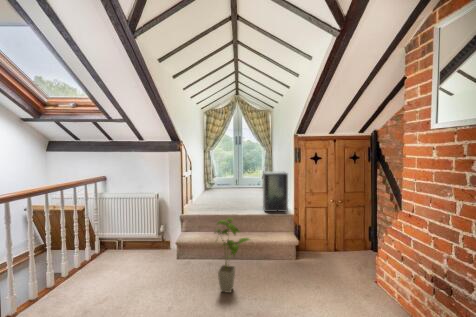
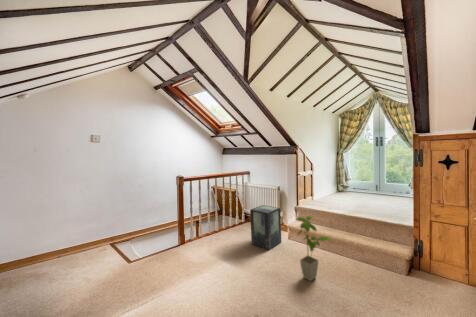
storage box: present [263,172,288,212] -> present [250,205,281,250]

